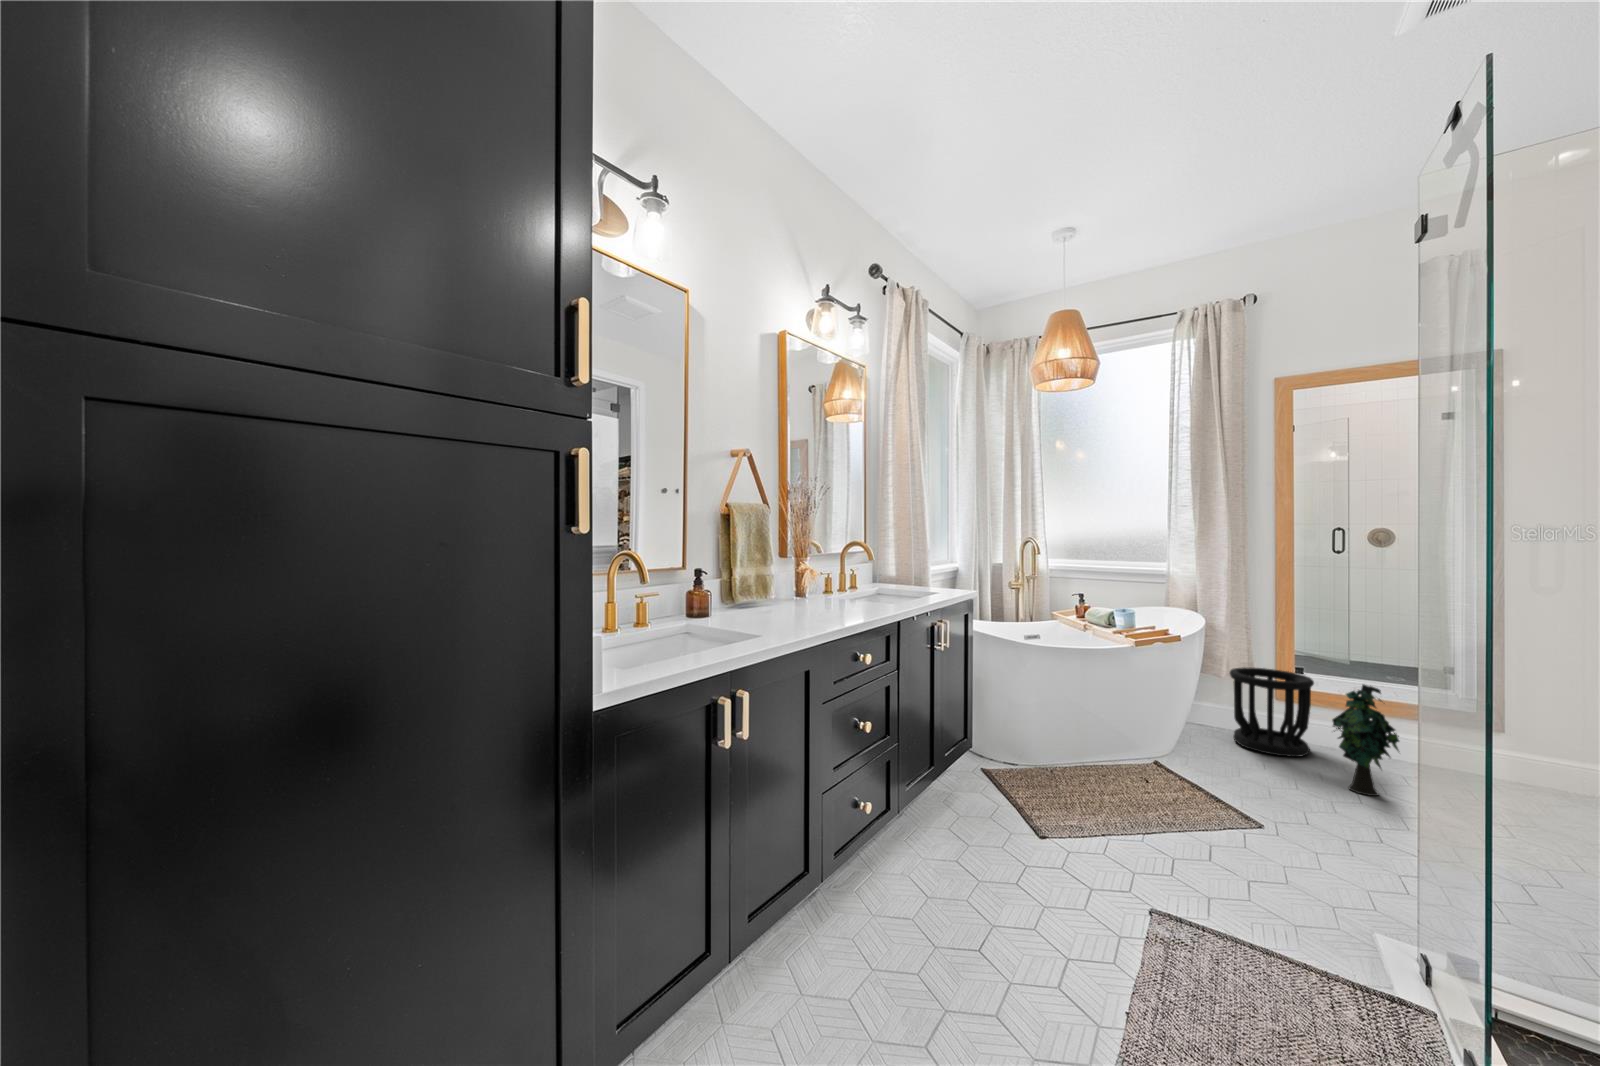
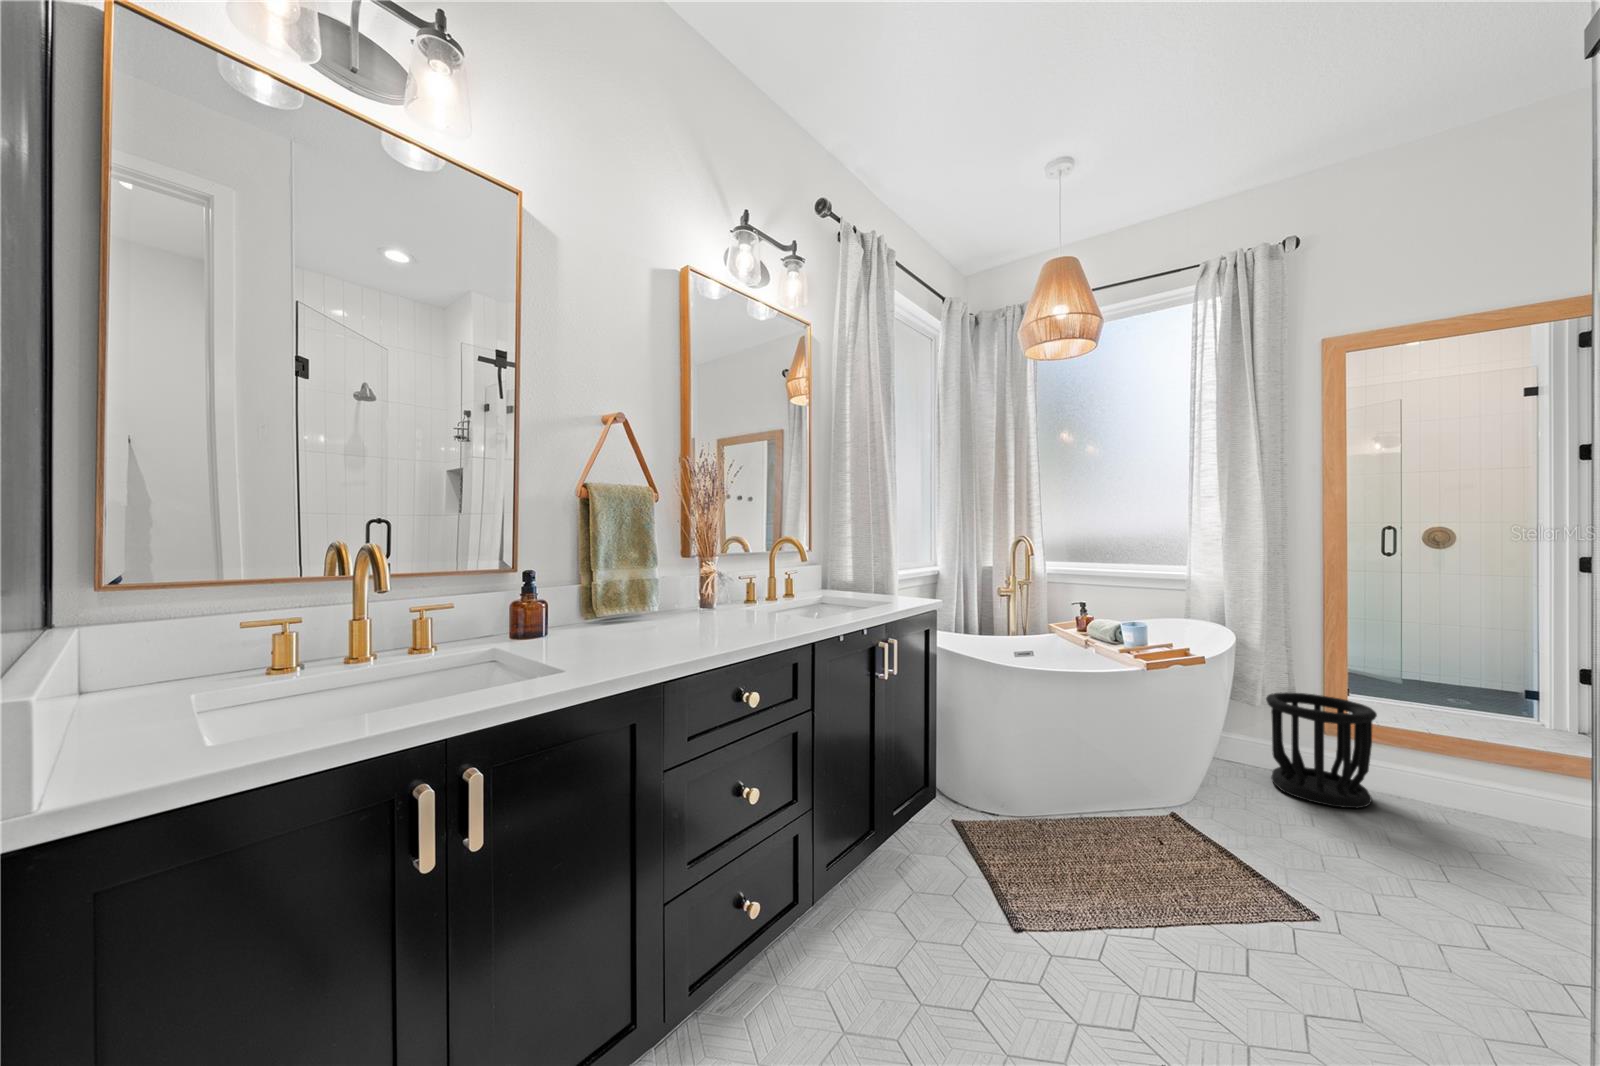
decorative plant: present [1332,685,1399,796] -> none [1404,723,1508,873]

